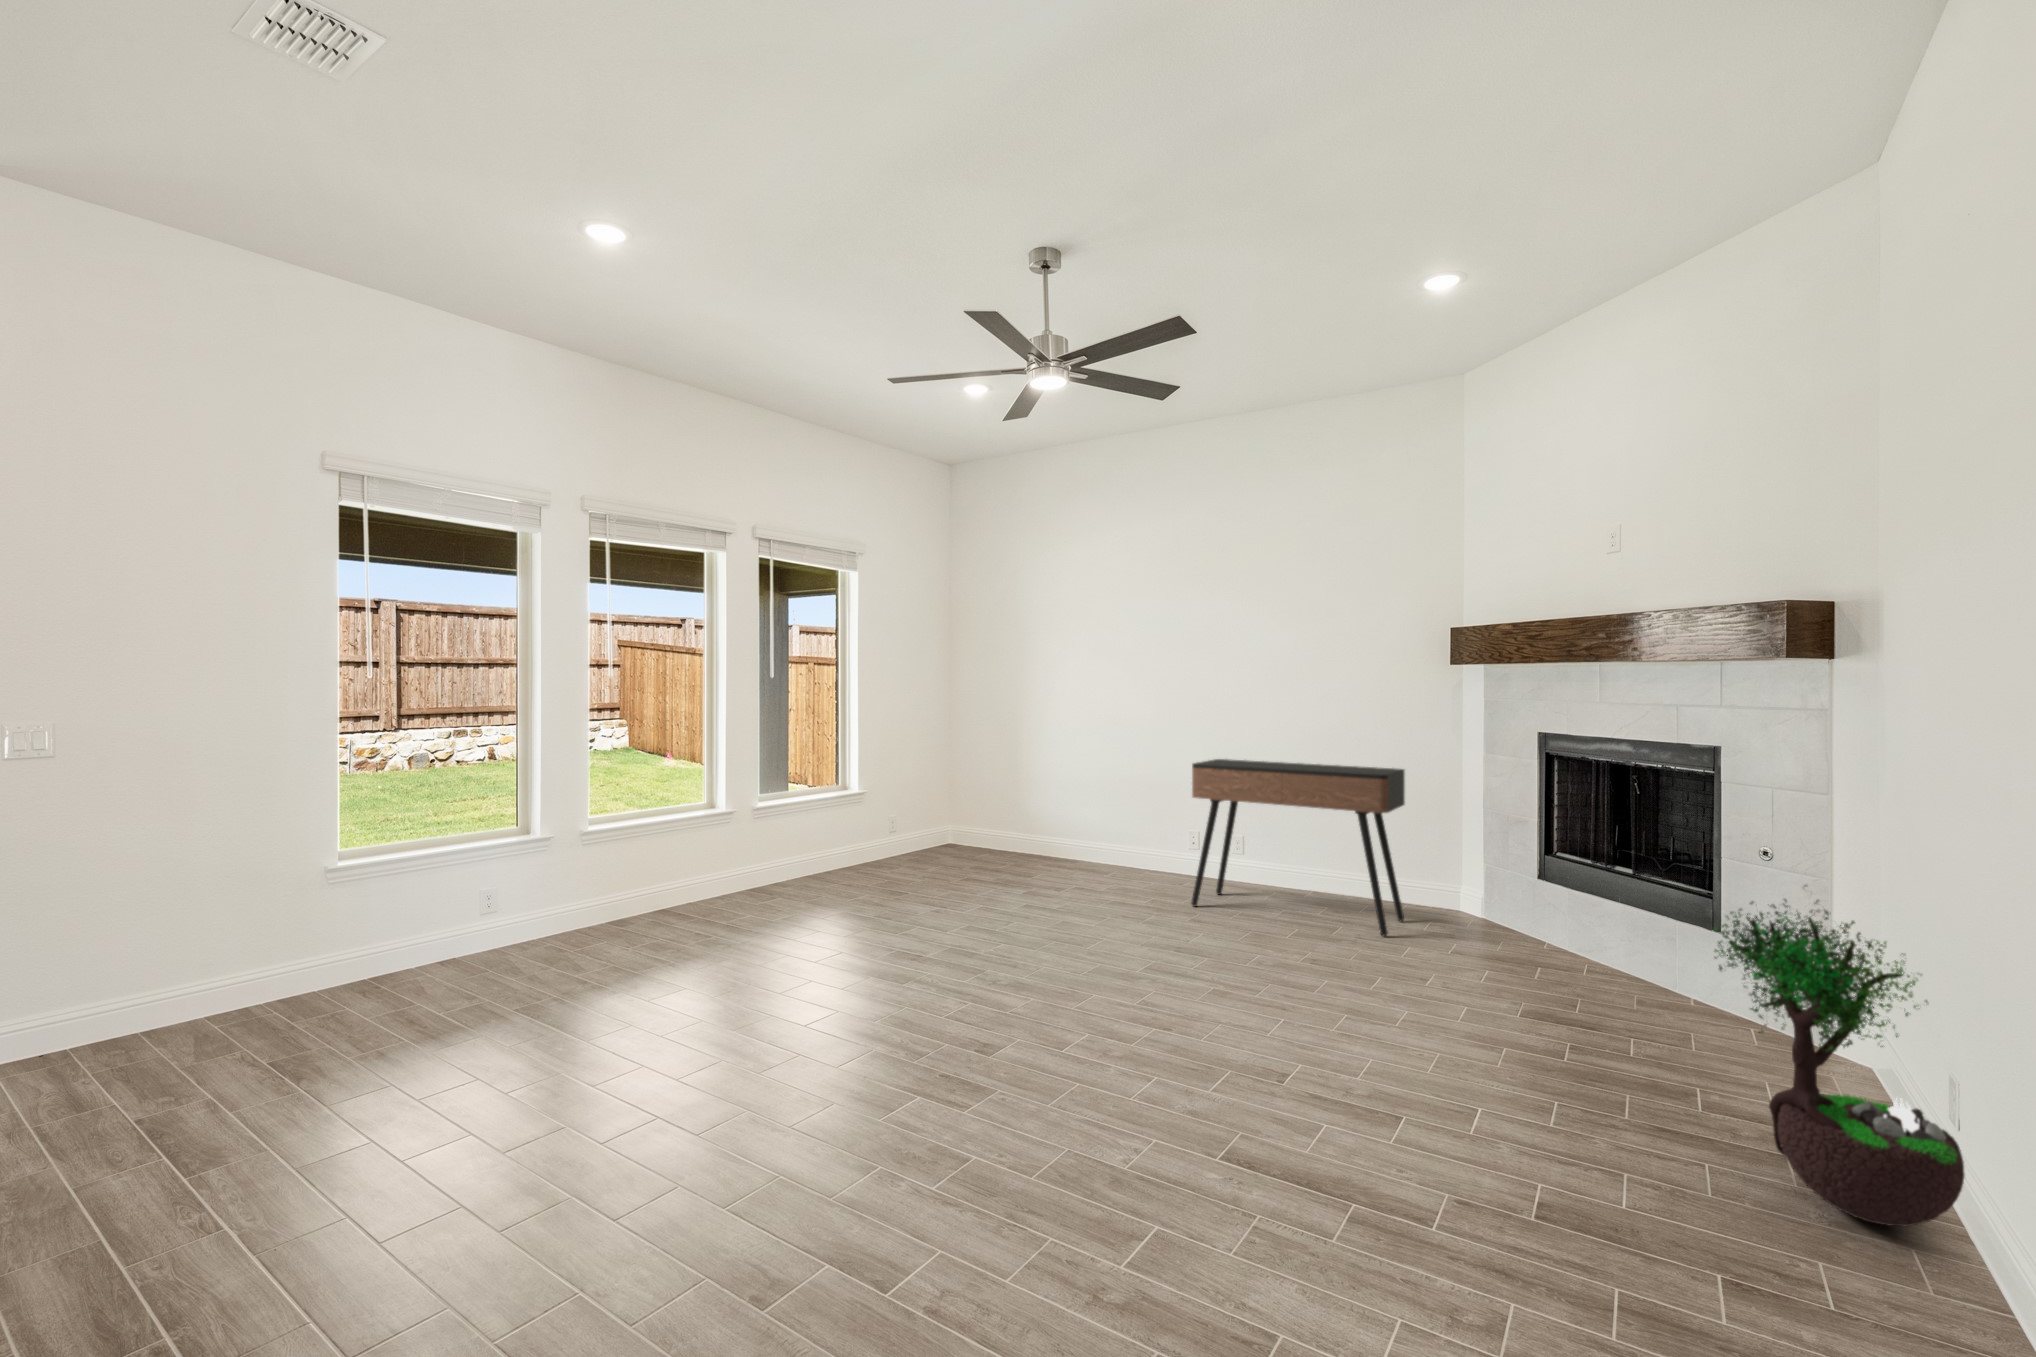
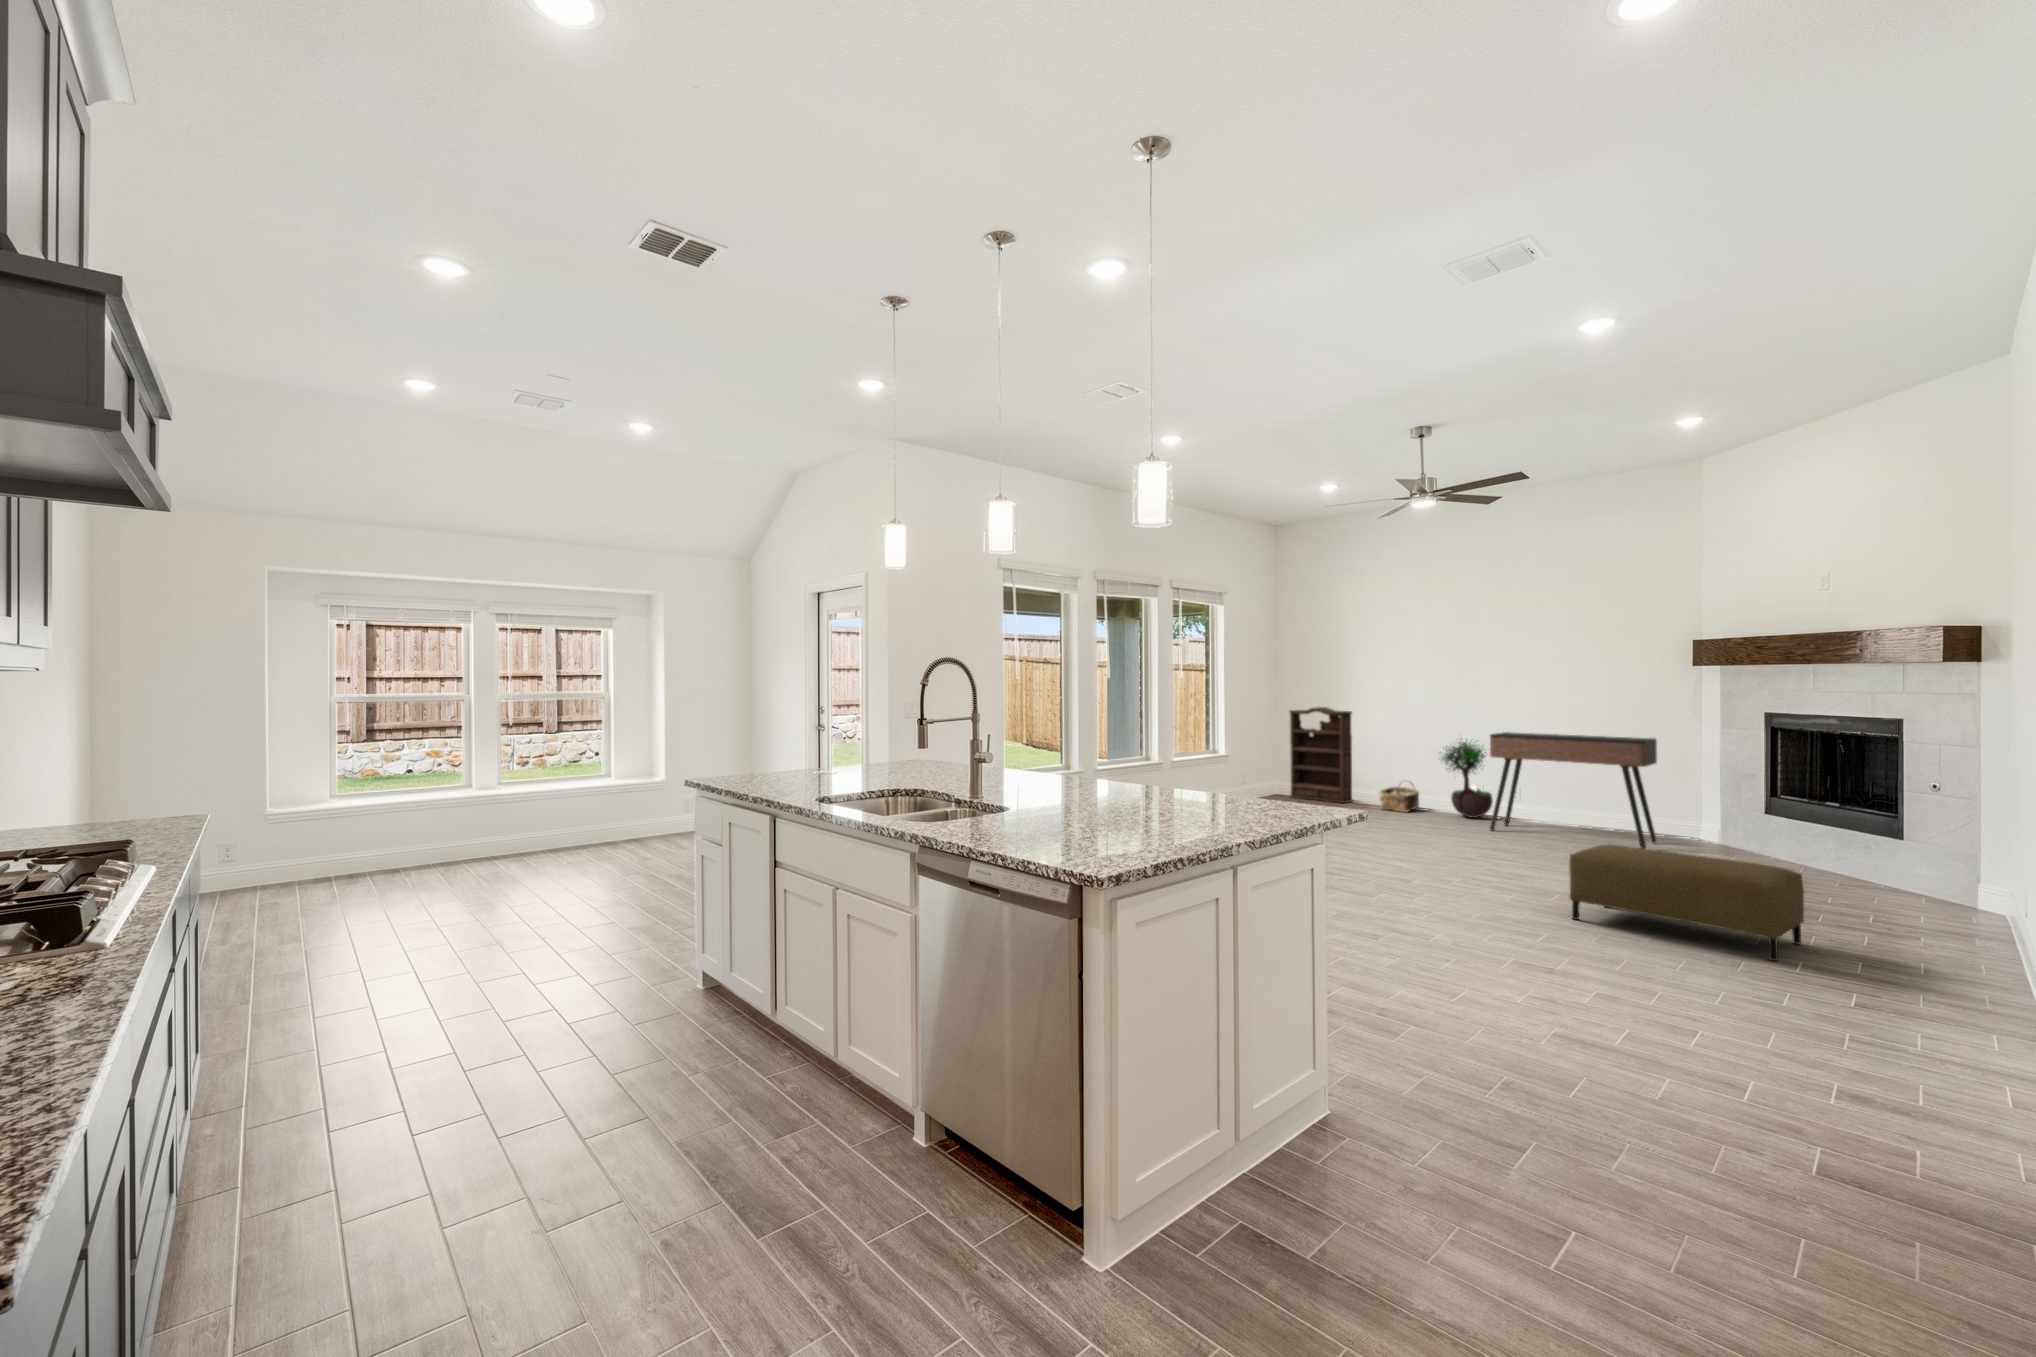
bookshelf: none [958,721,1040,860] -> present [1289,707,1353,803]
woven basket: none [1064,825,1119,874] -> present [1379,782,1419,812]
potted tree: present [1715,885,1964,1226] -> present [1440,739,1493,818]
ottoman: none [1213,990,1606,1290] -> present [1569,844,1804,961]

